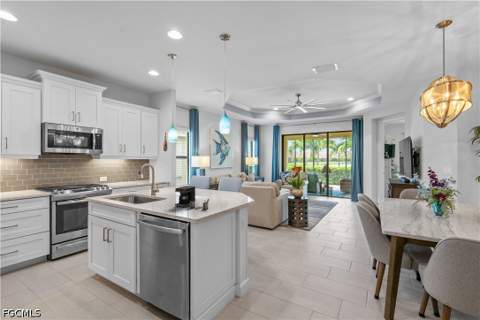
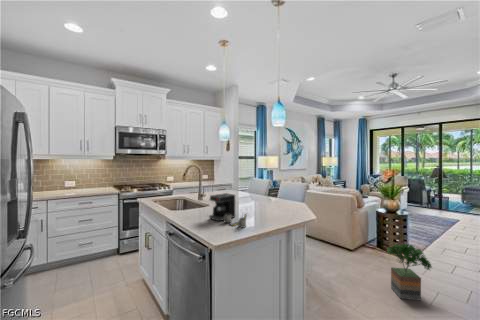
potted tree: none [295,217,322,255] -> present [387,244,432,300]

